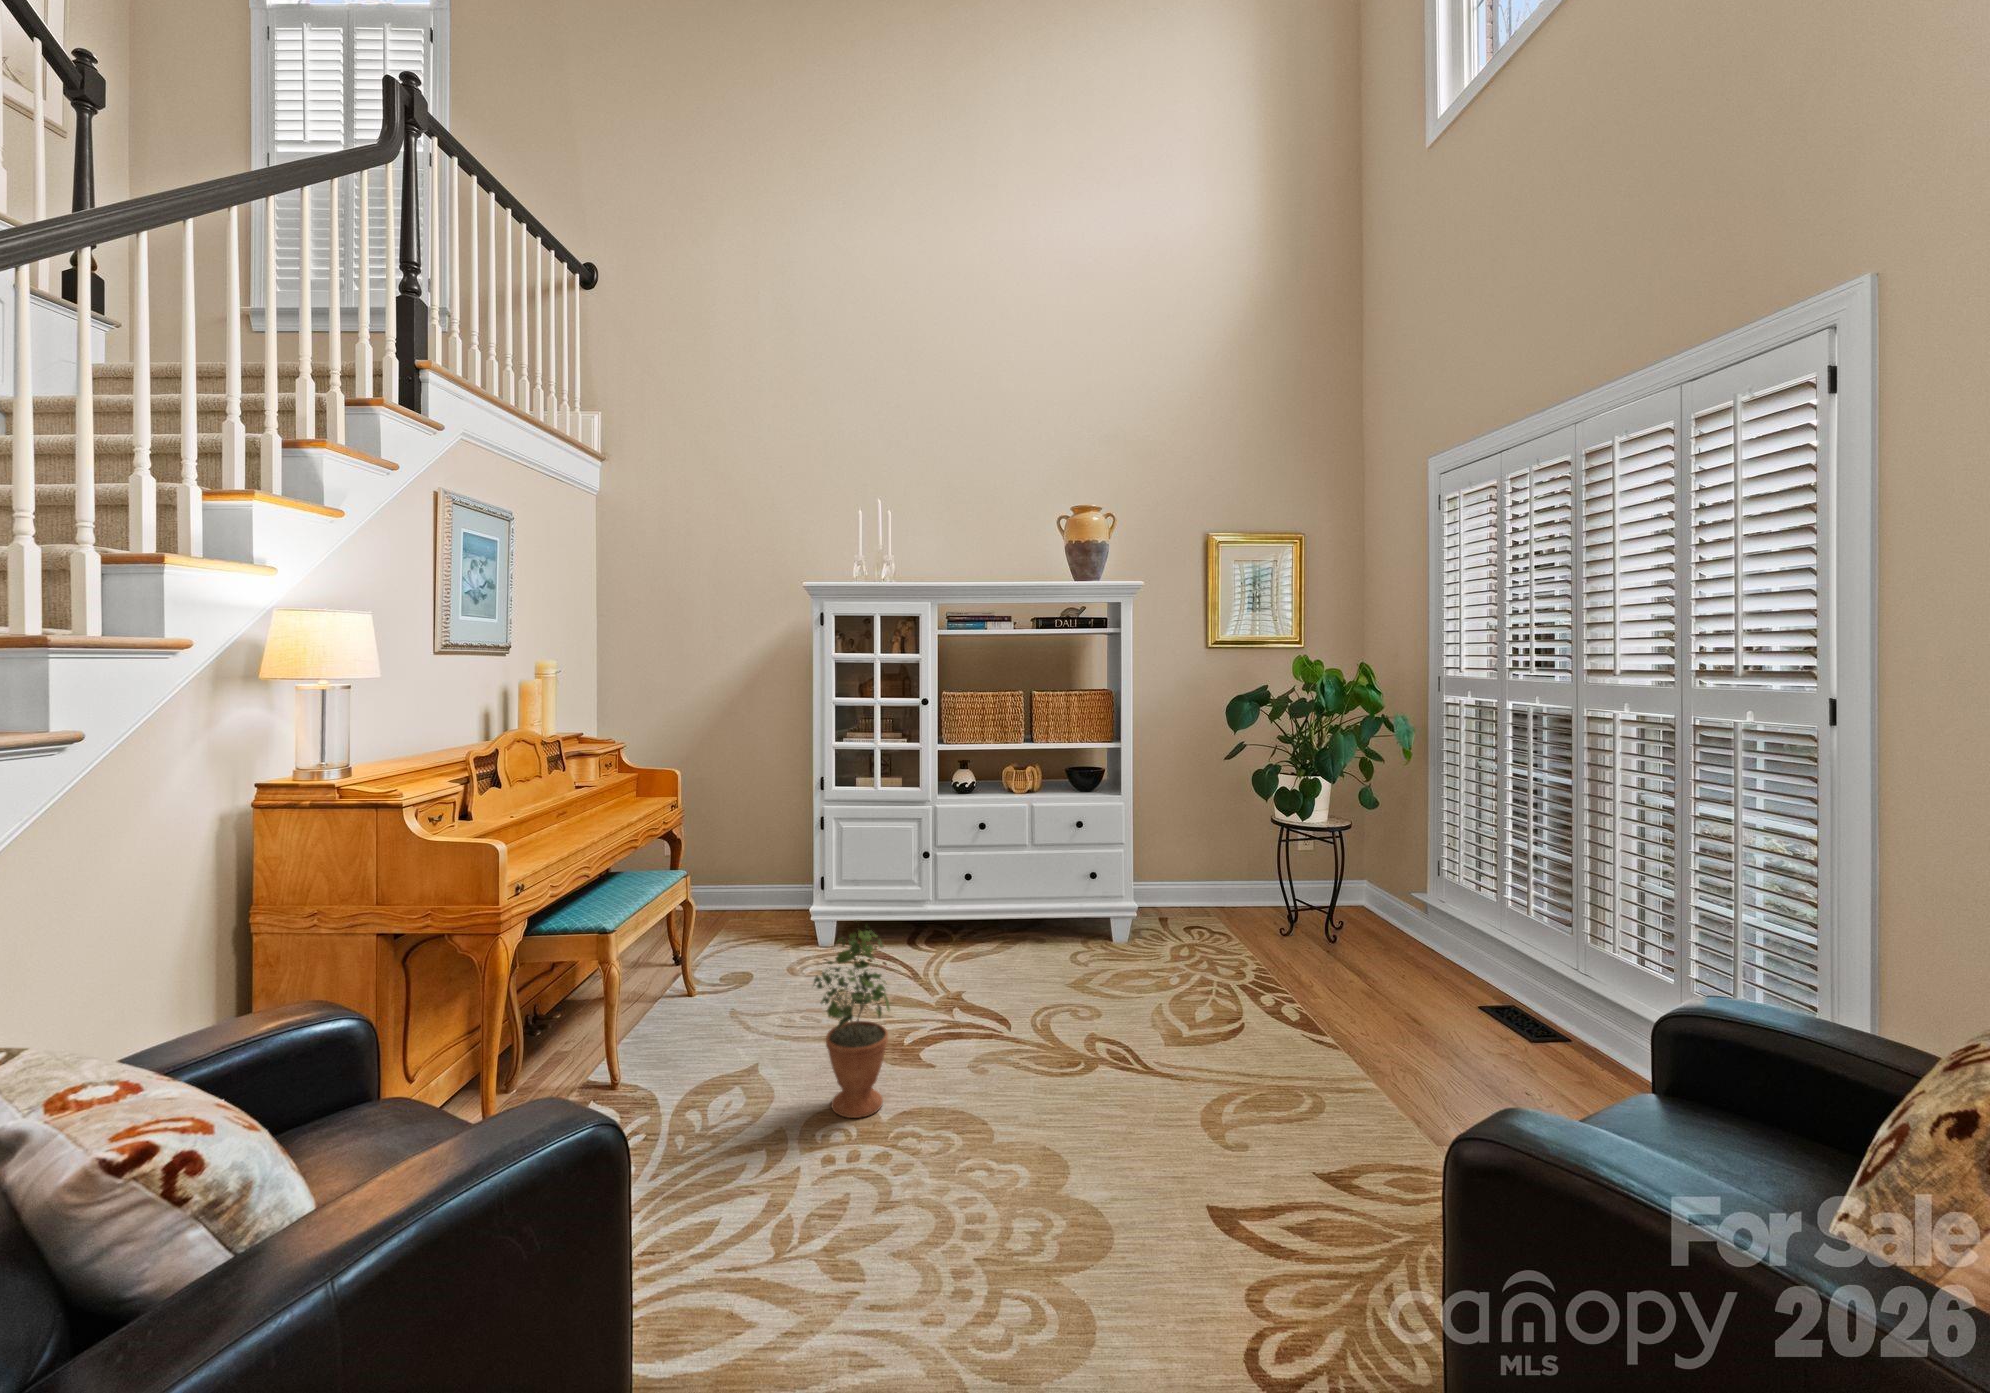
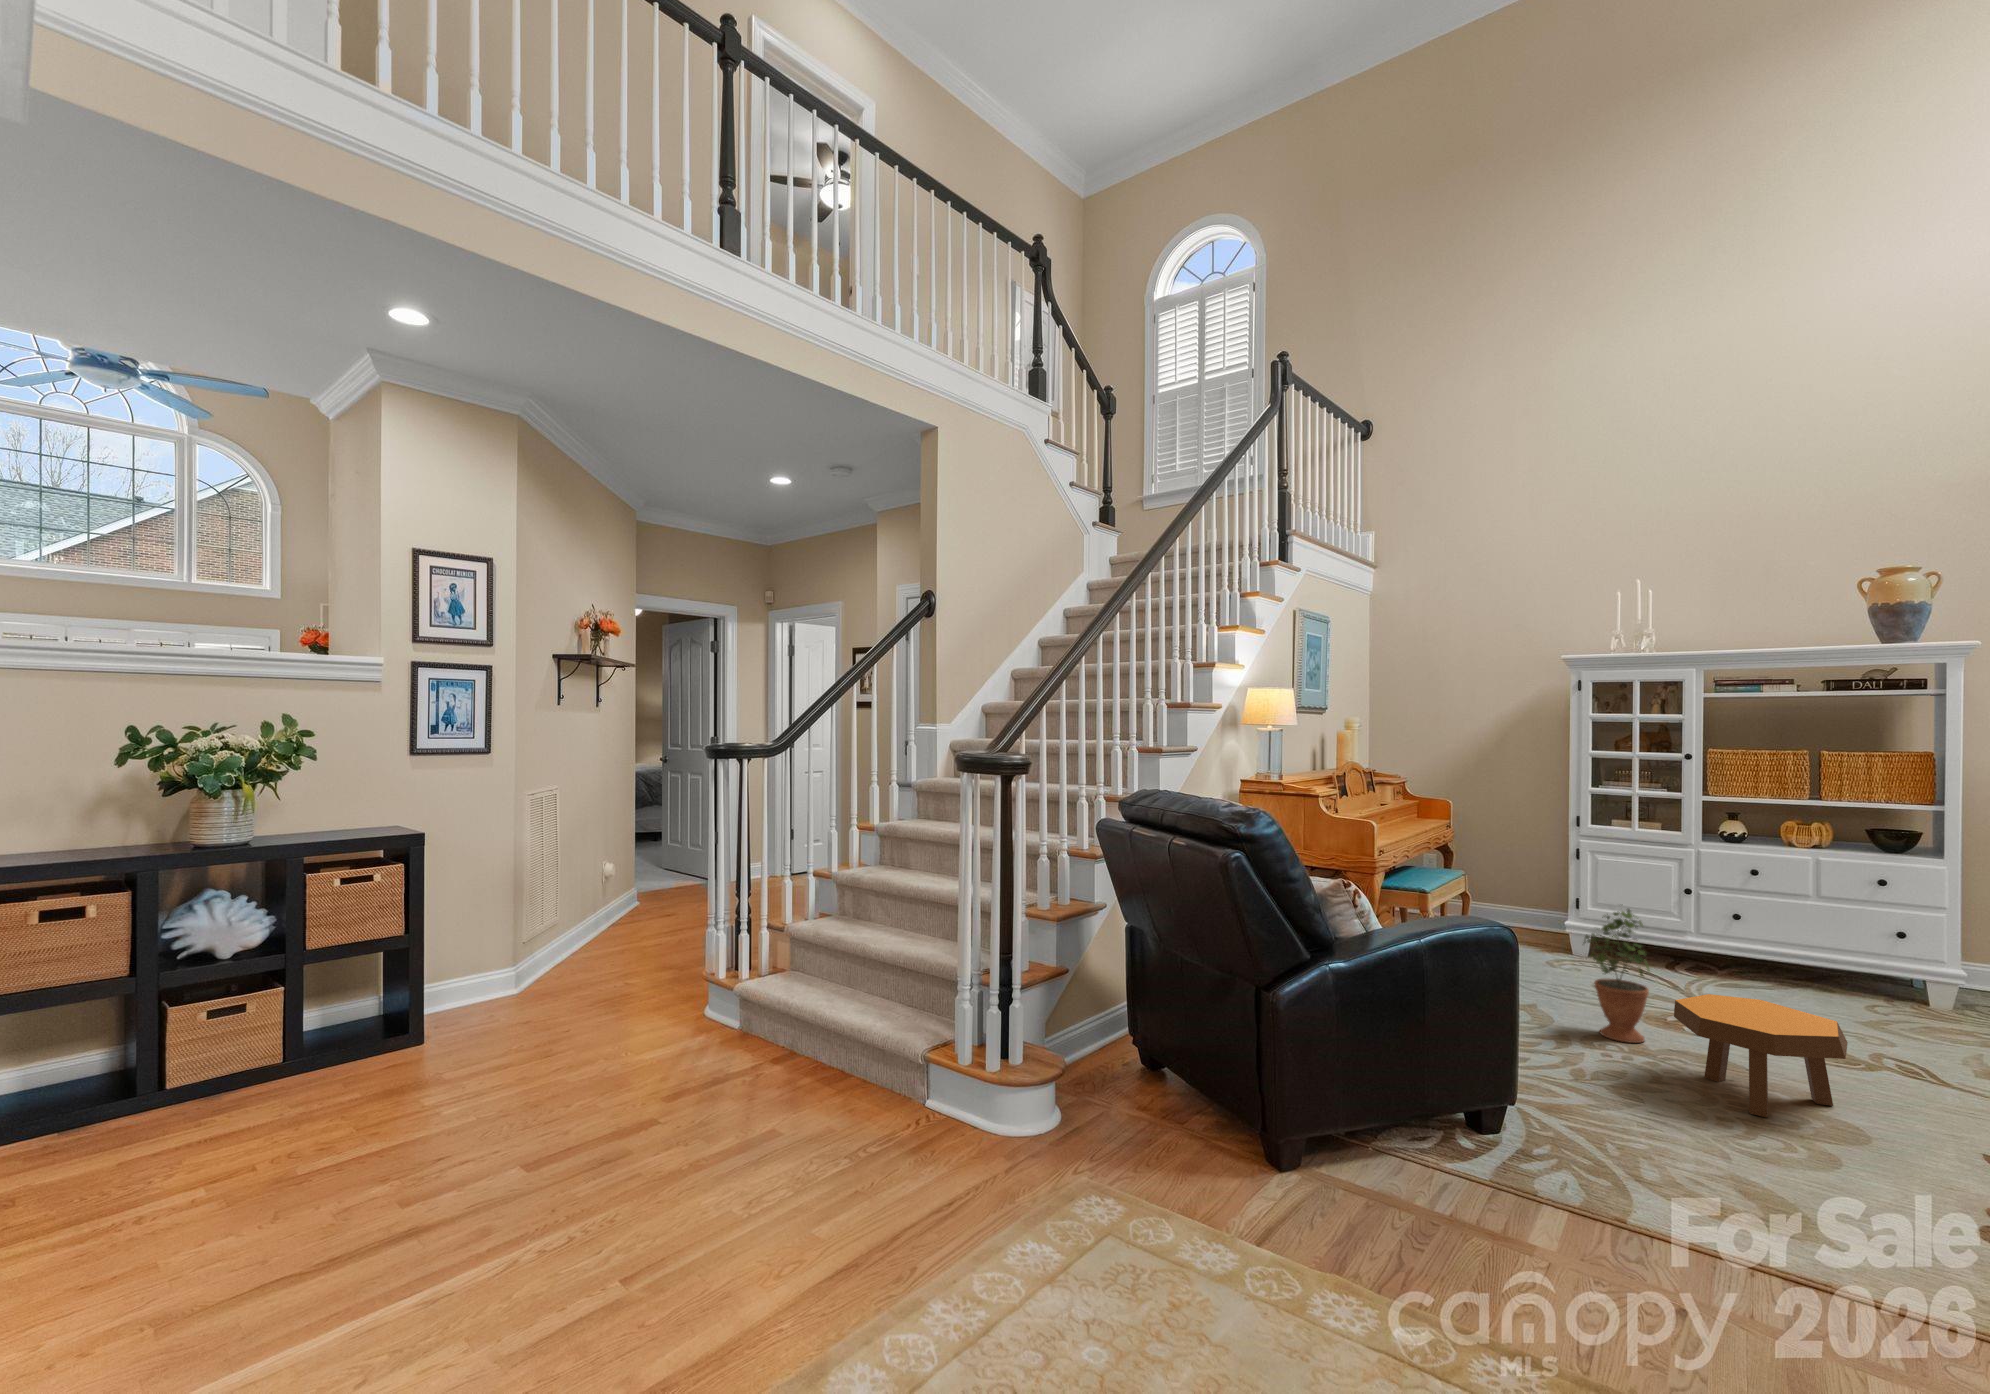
footstool: none [917,1031,1104,1242] -> present [1674,994,1848,1118]

